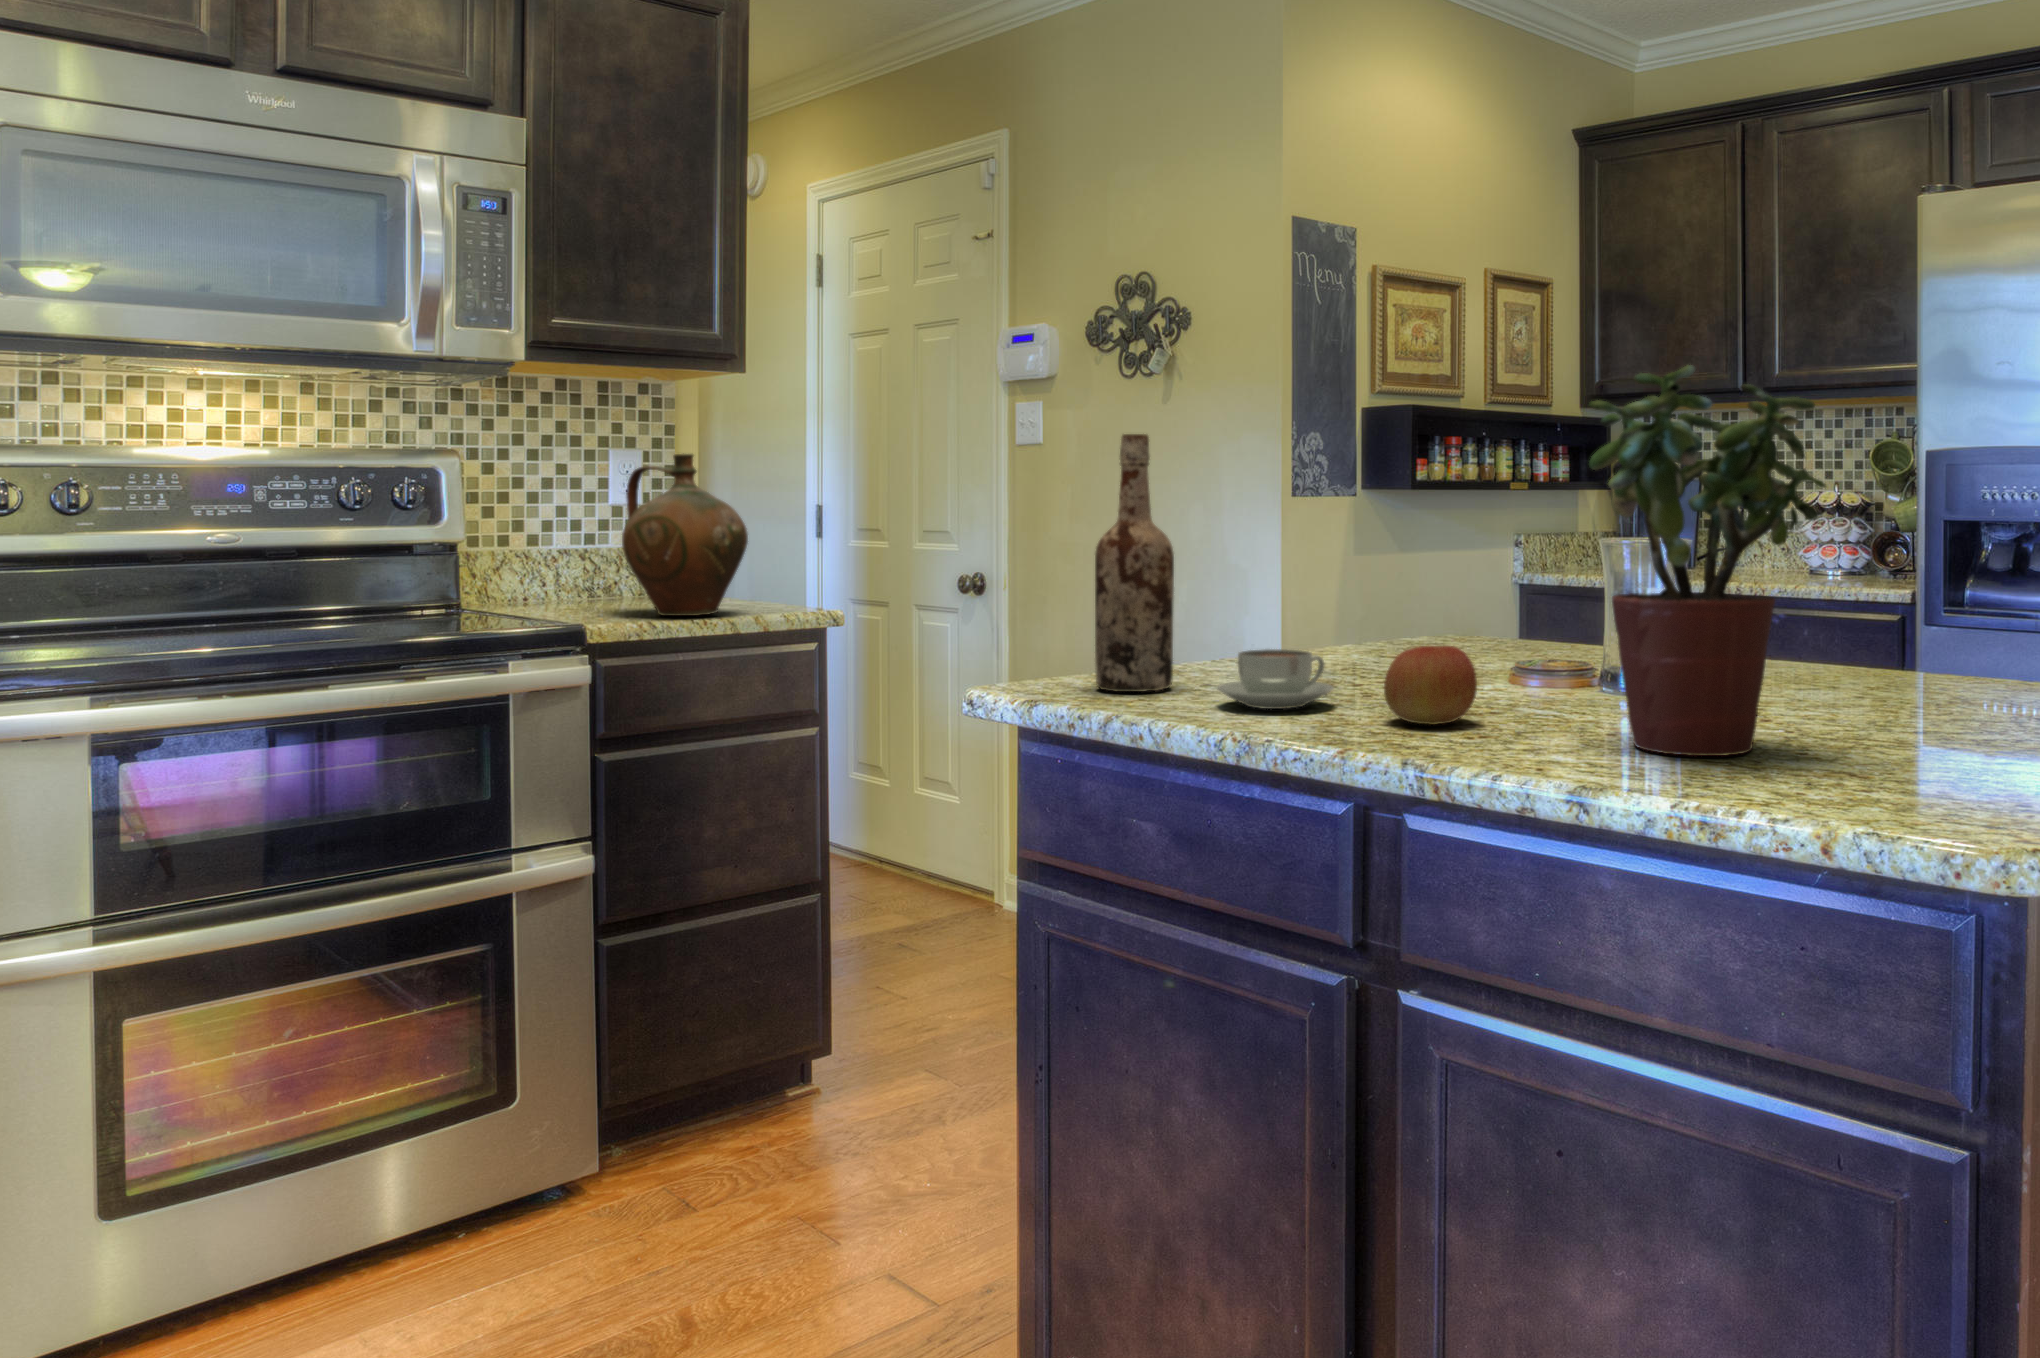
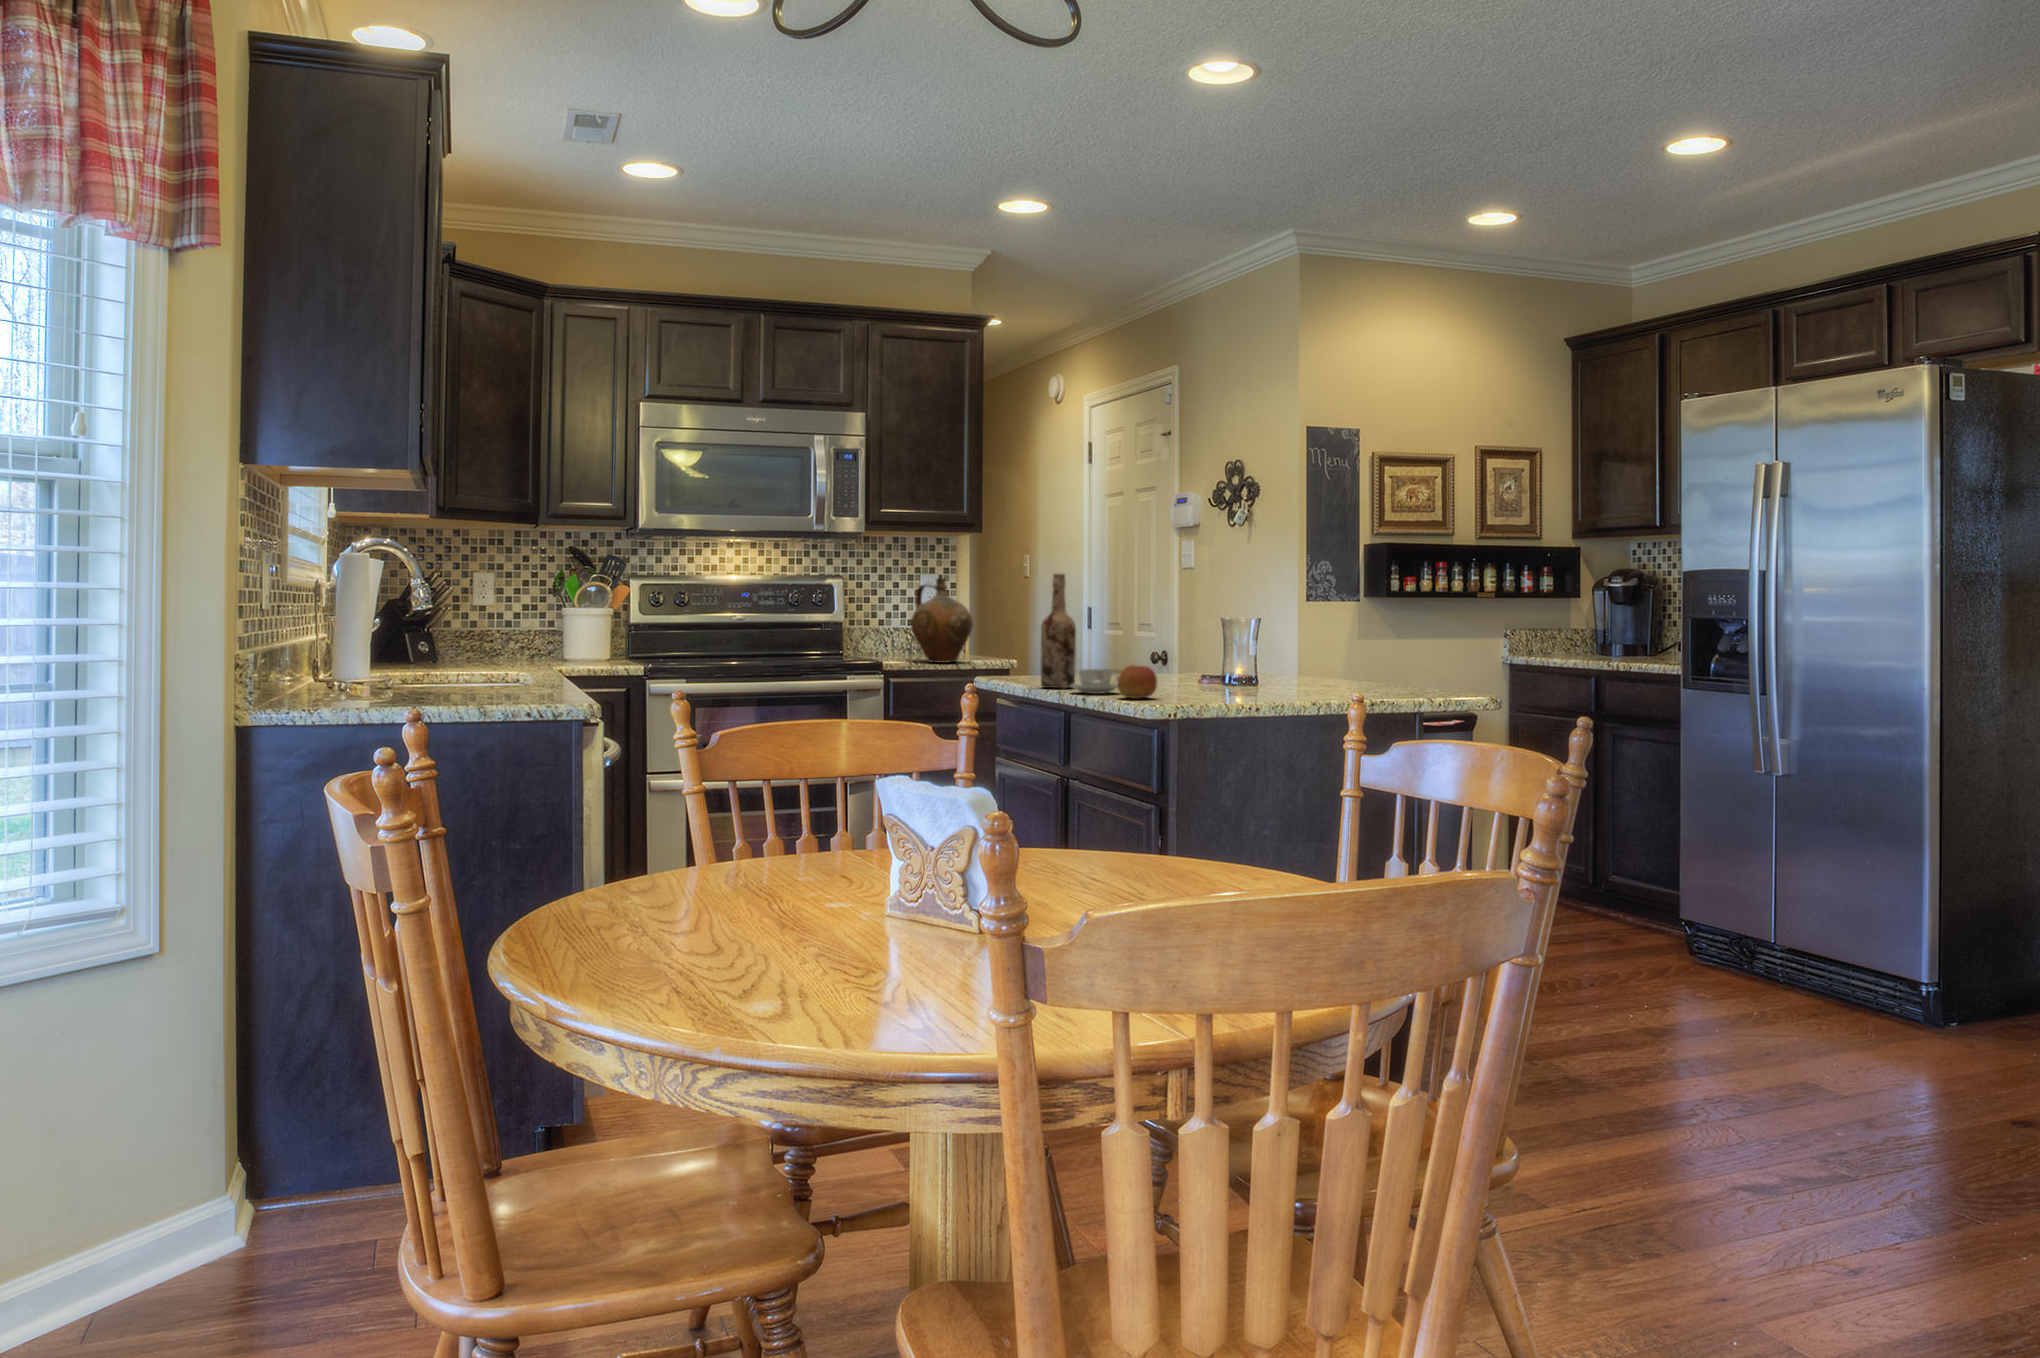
potted plant: present [1589,365,1826,756] -> none [1157,551,1251,708]

